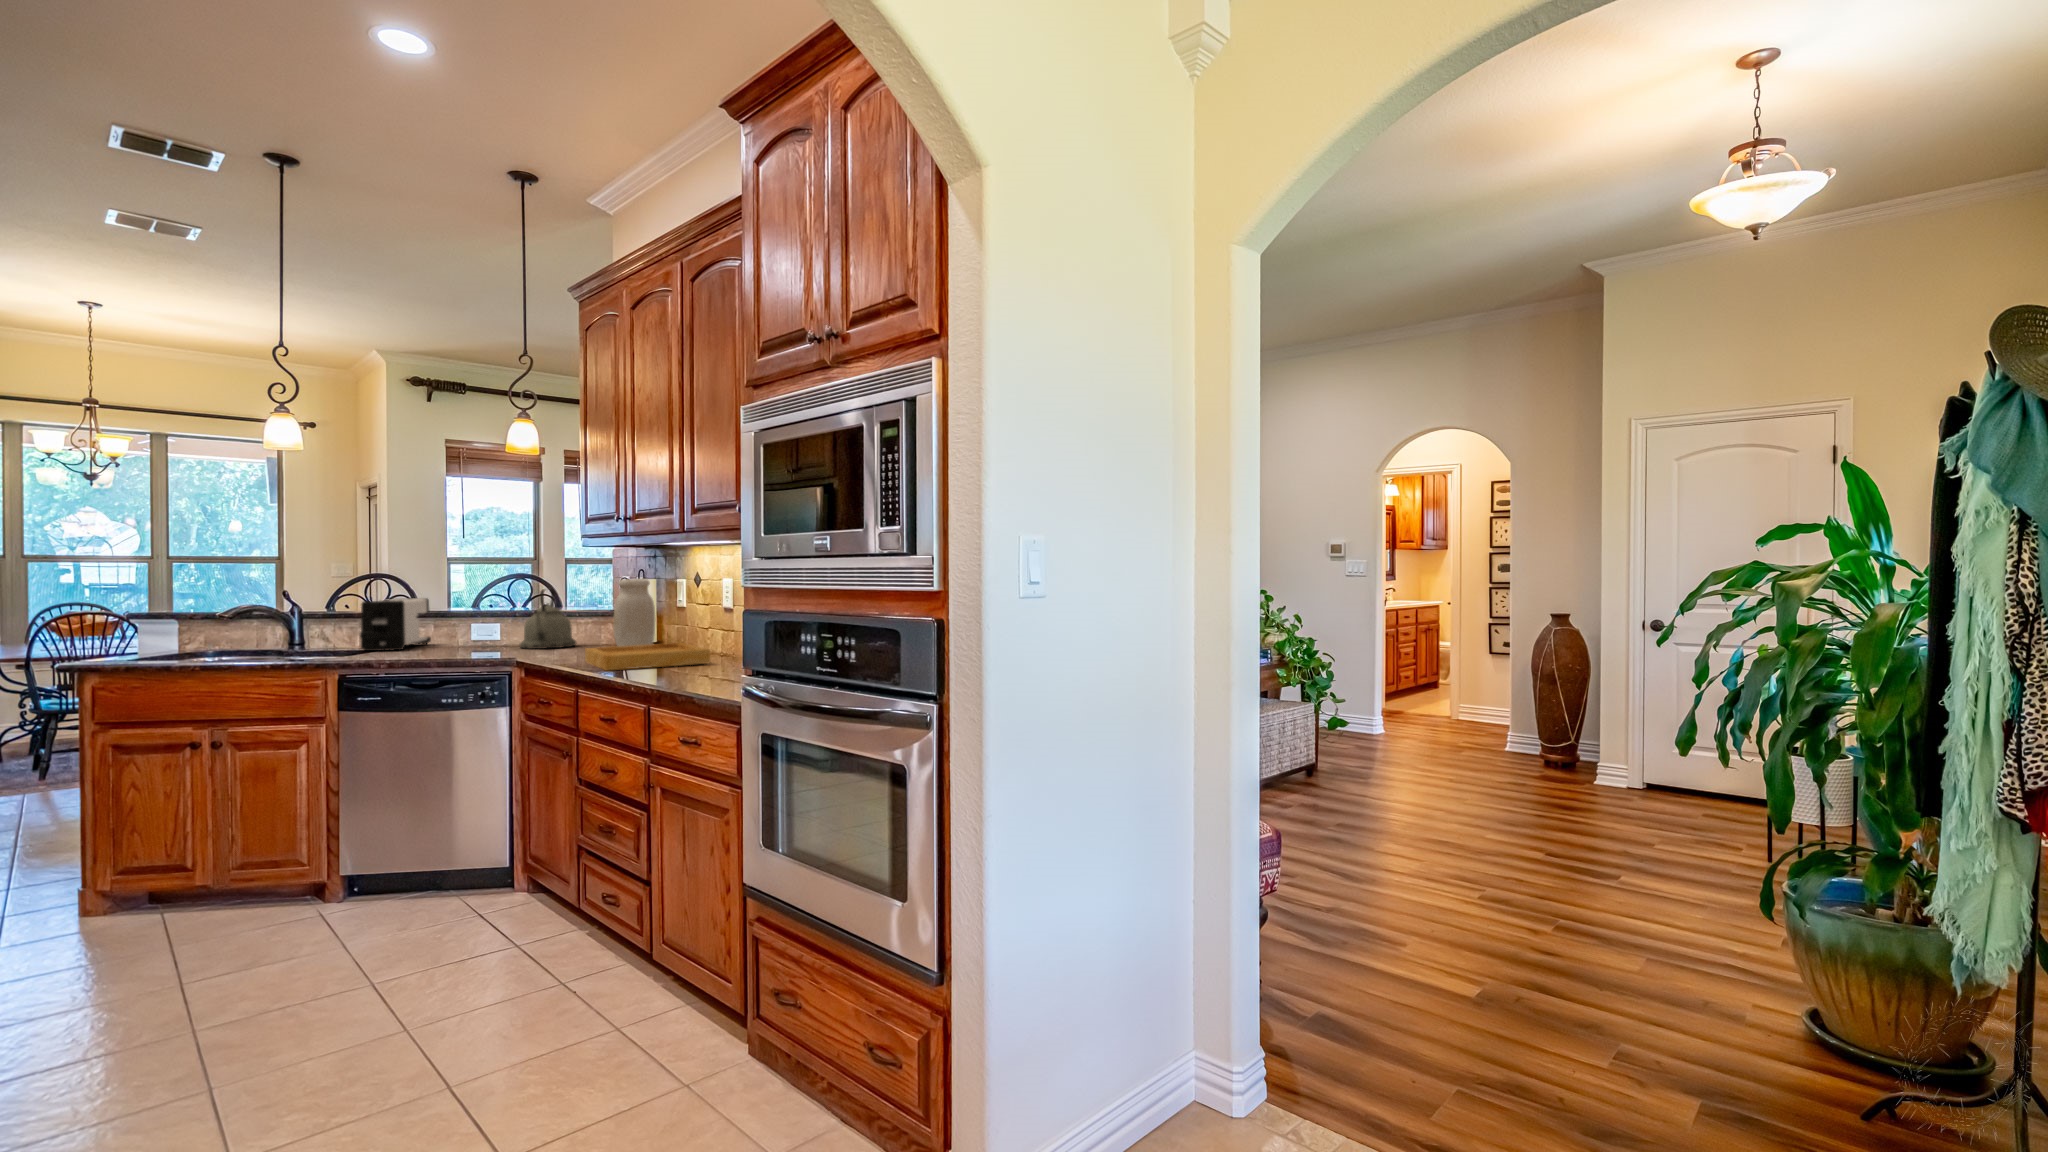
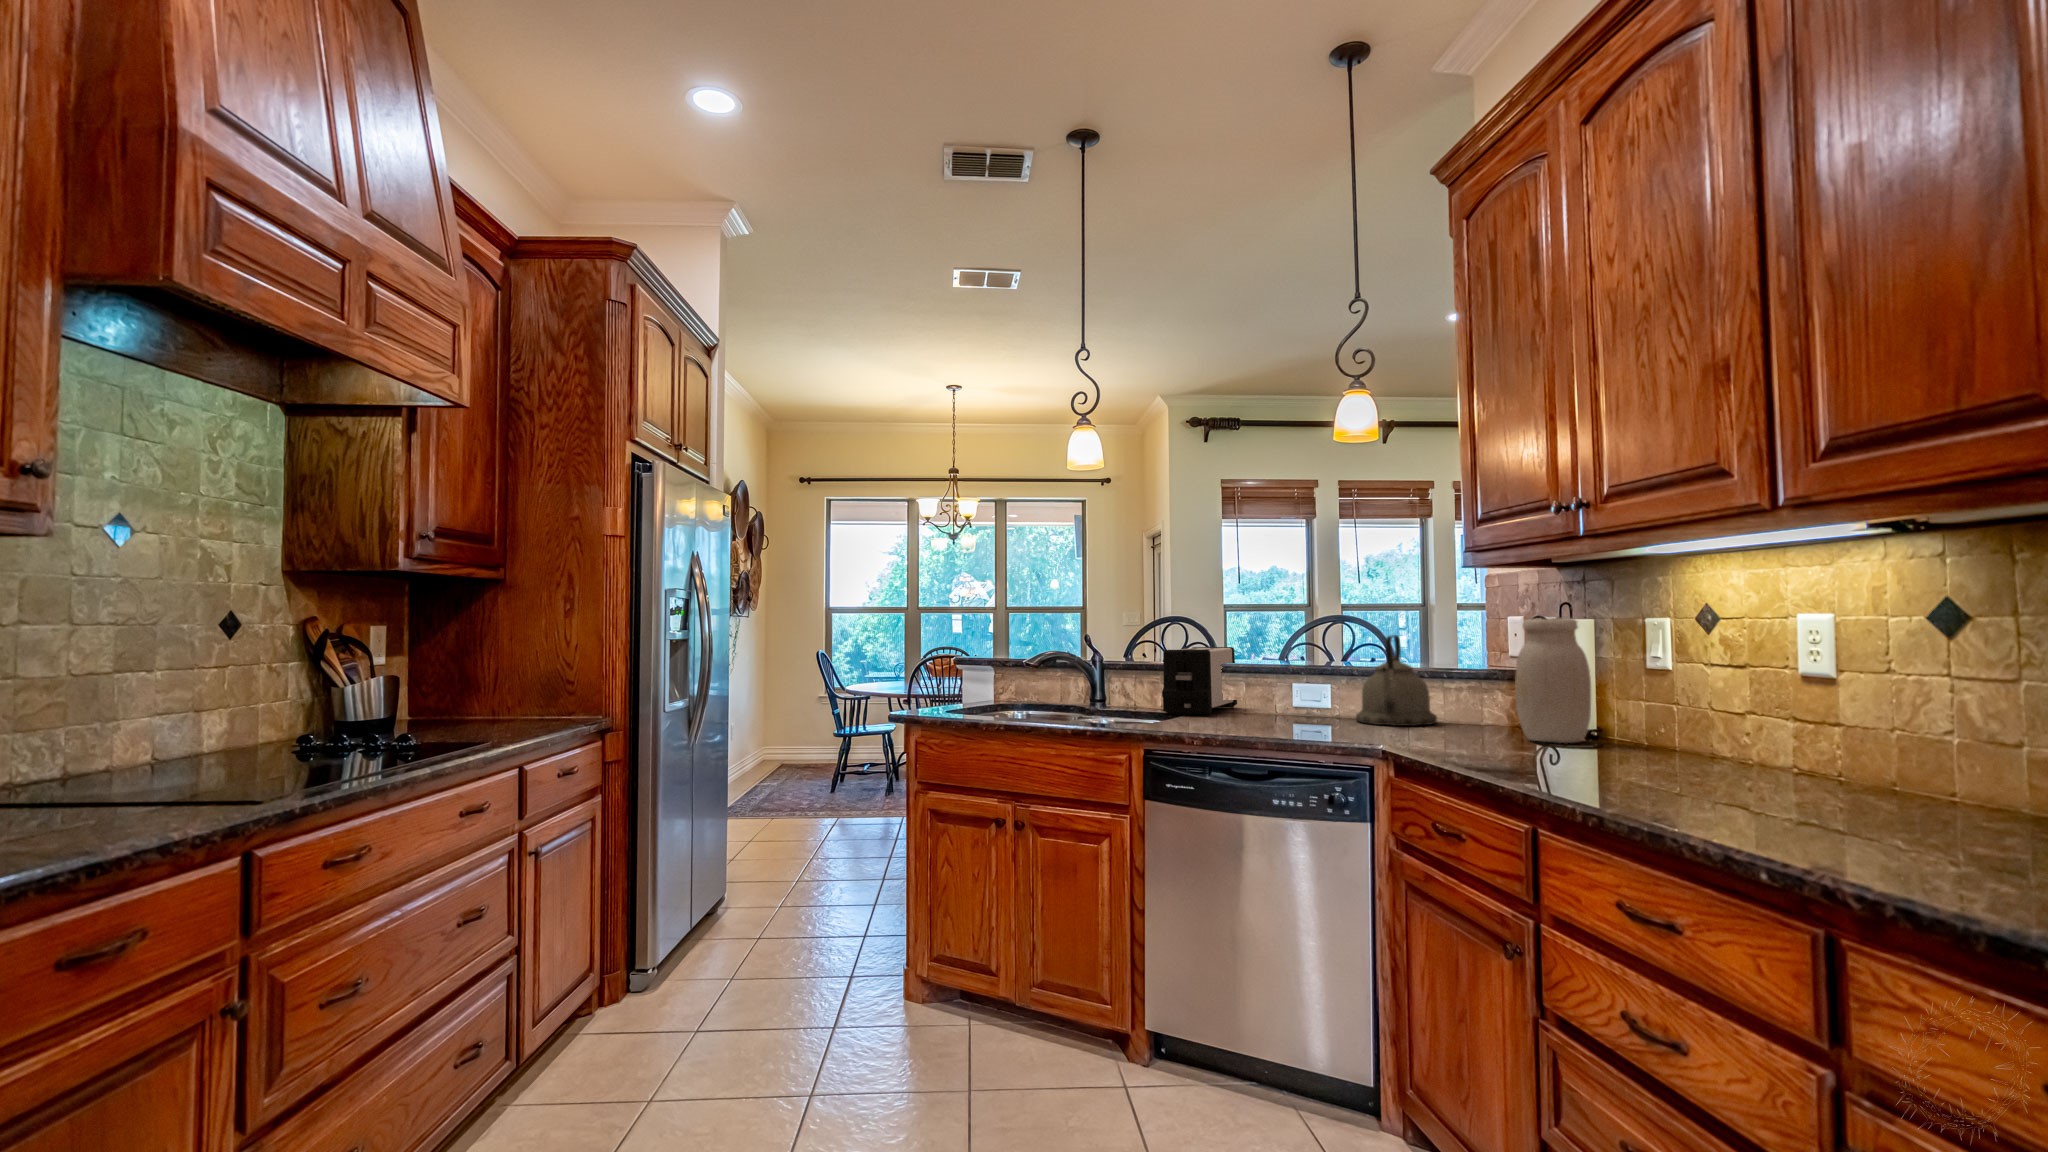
tray: present [585,643,710,671] -> none [1497,736,1798,792]

